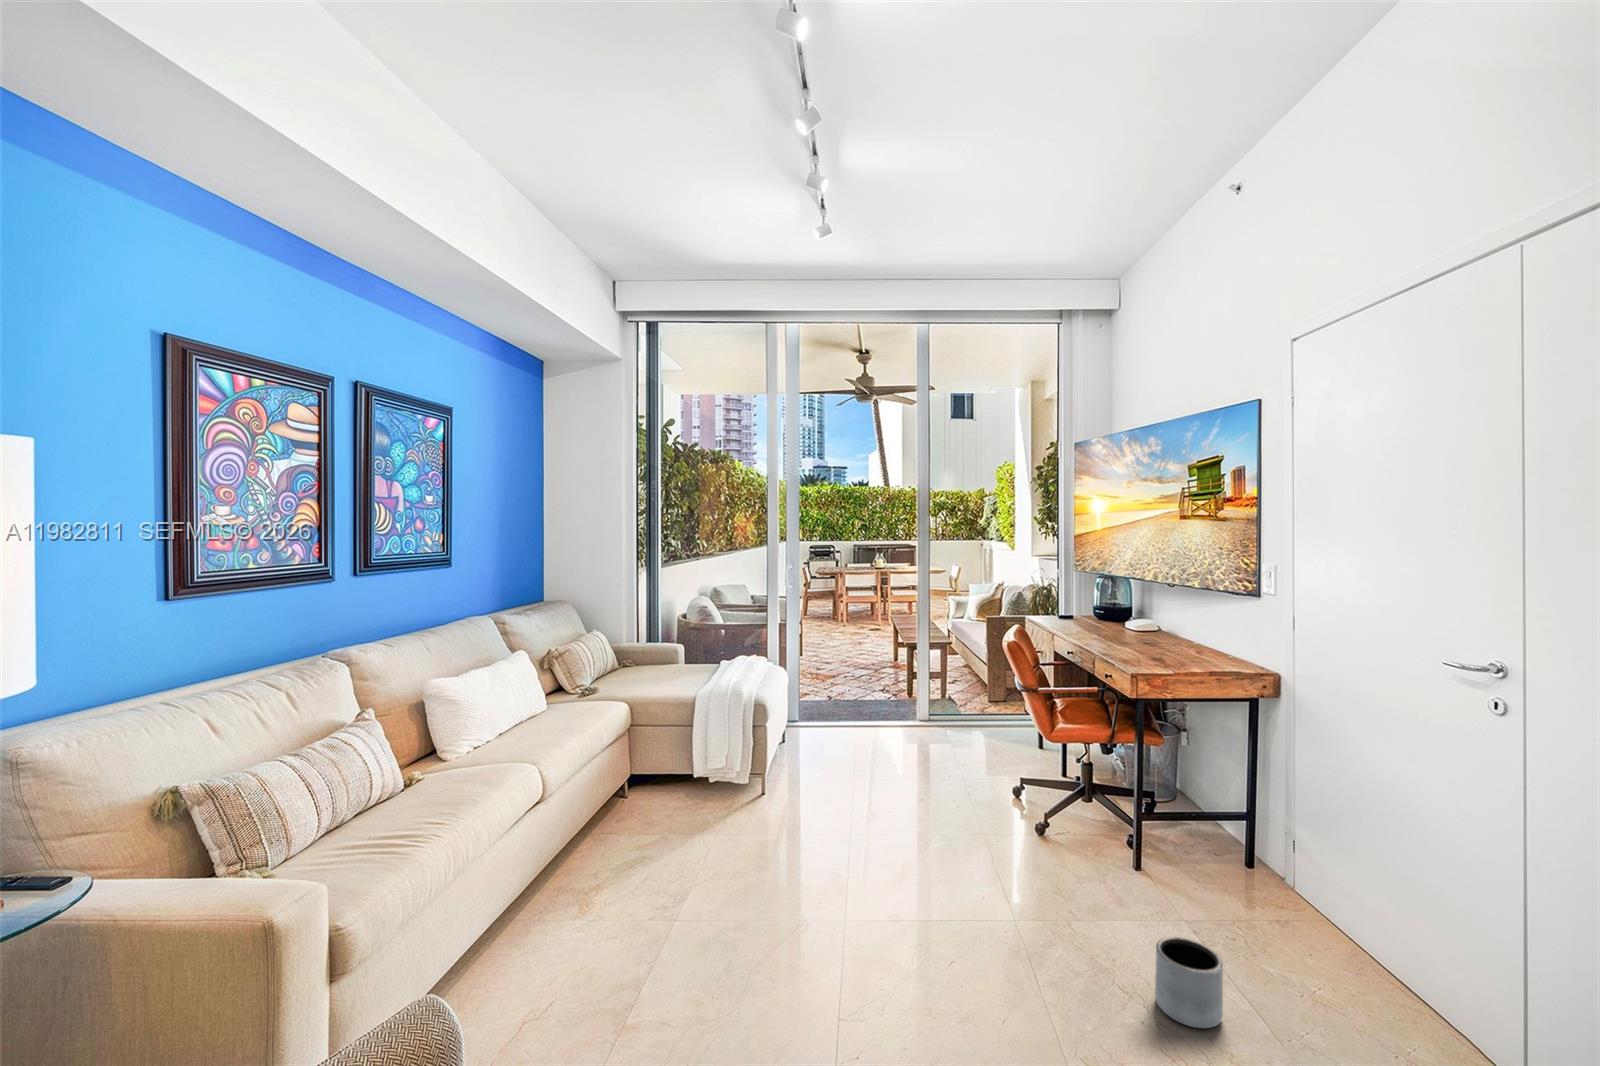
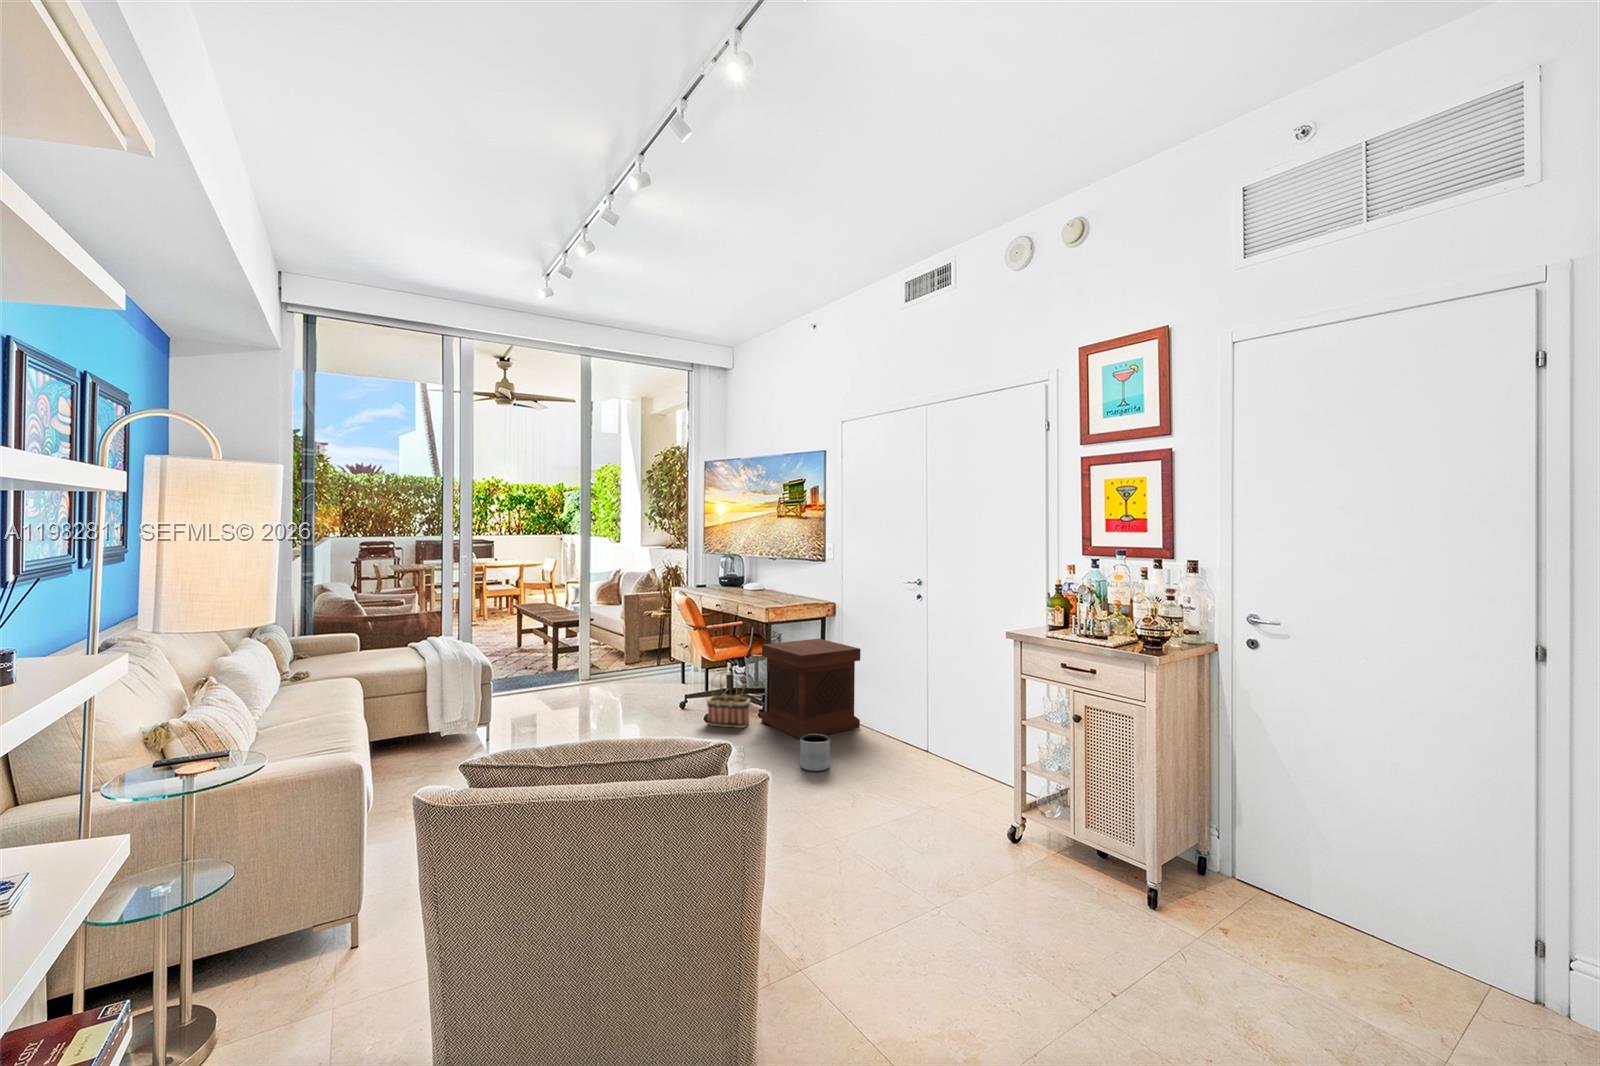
side table: none [1127,729,1328,925] -> present [762,639,860,739]
basket: none [1033,755,1106,861] -> present [707,671,750,728]

